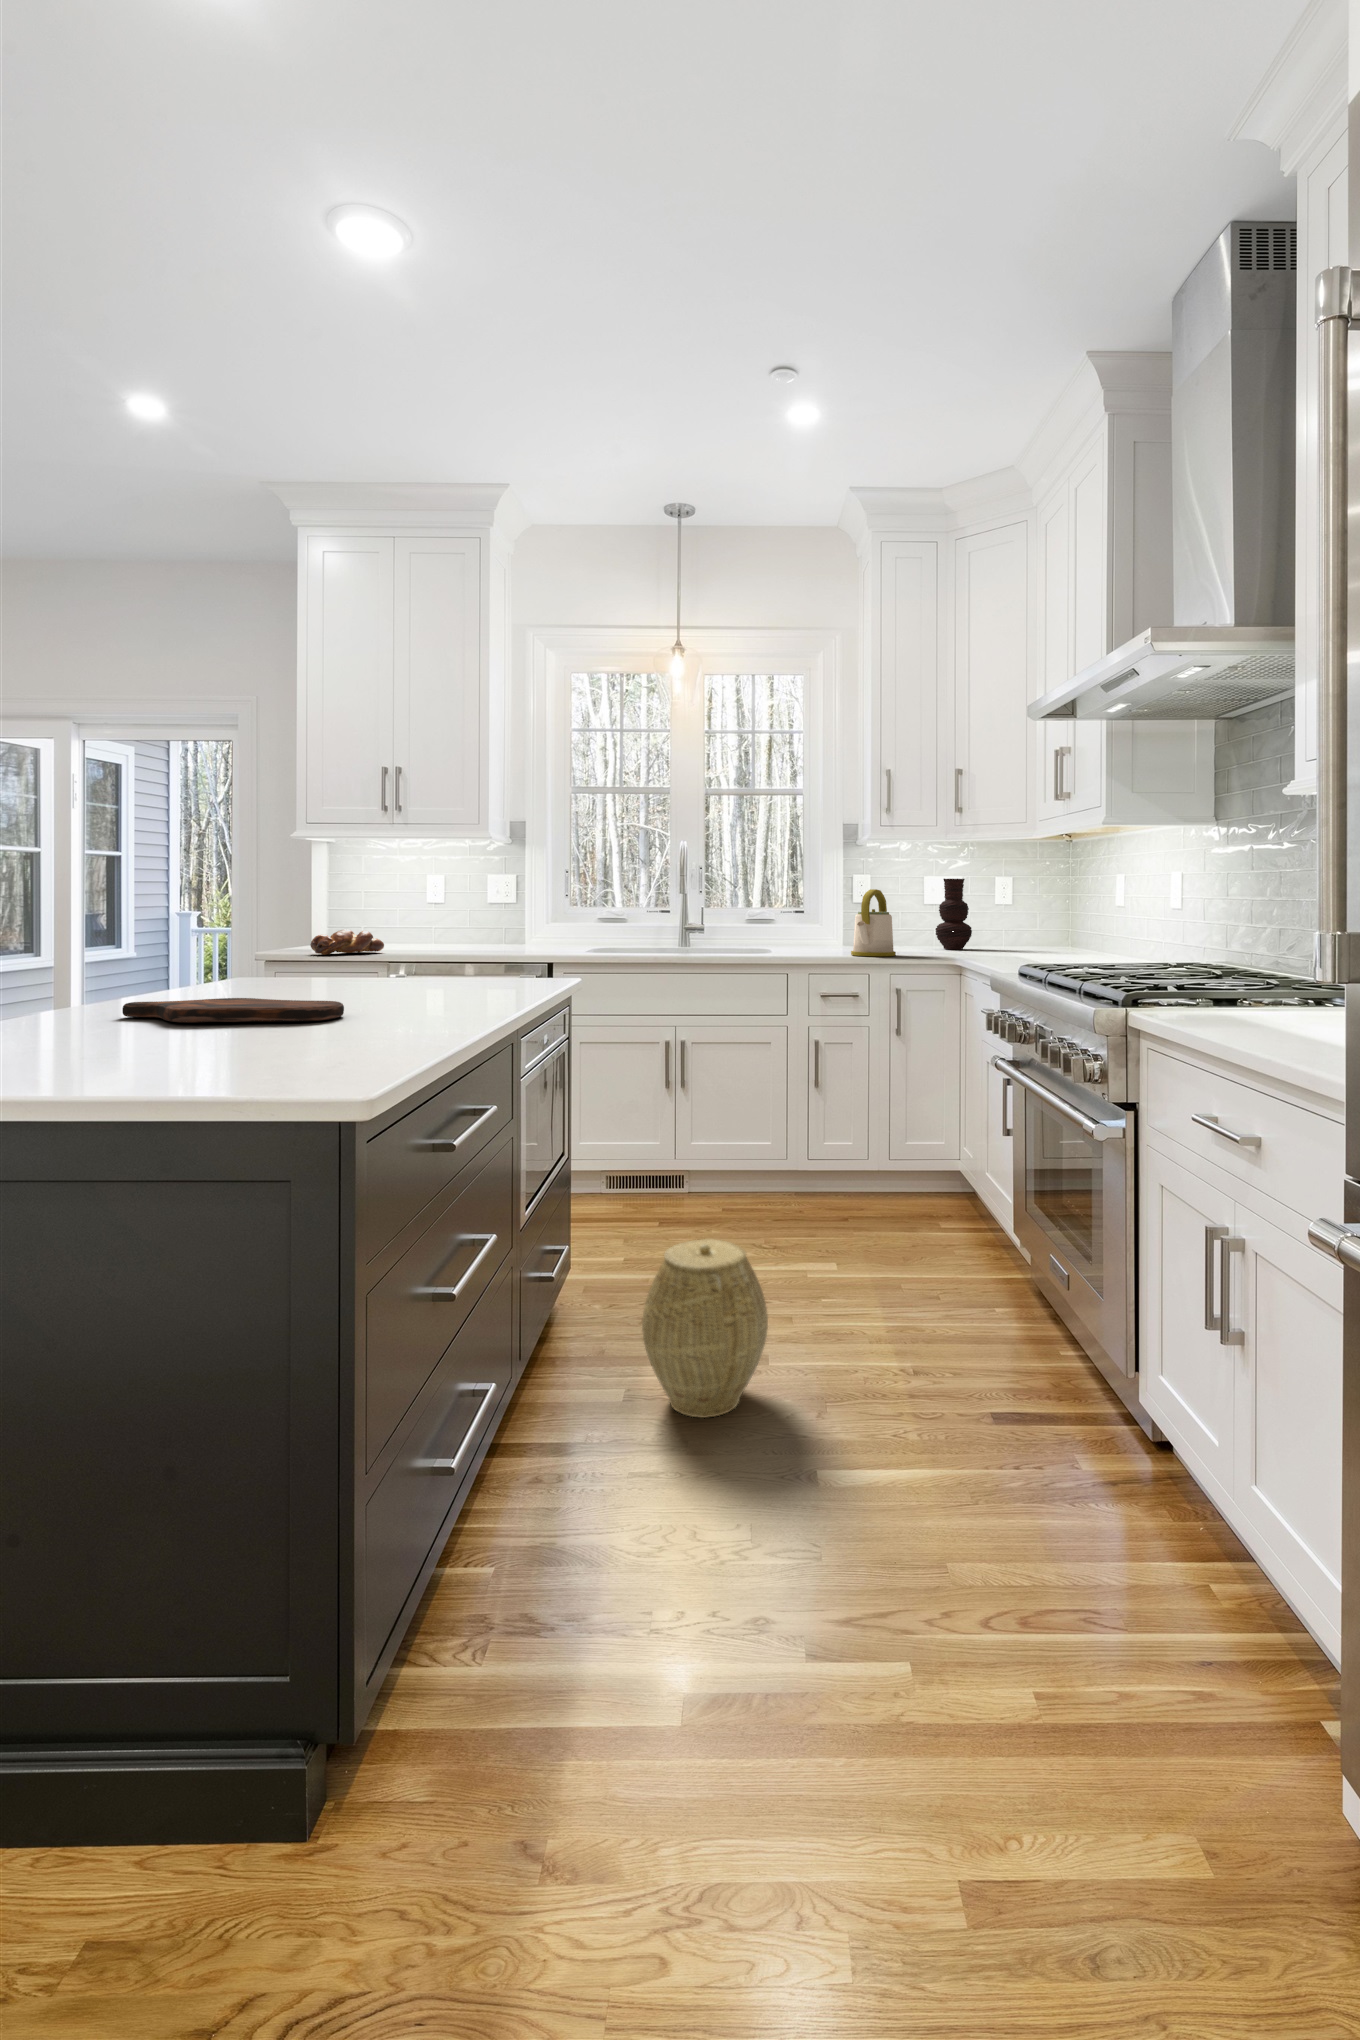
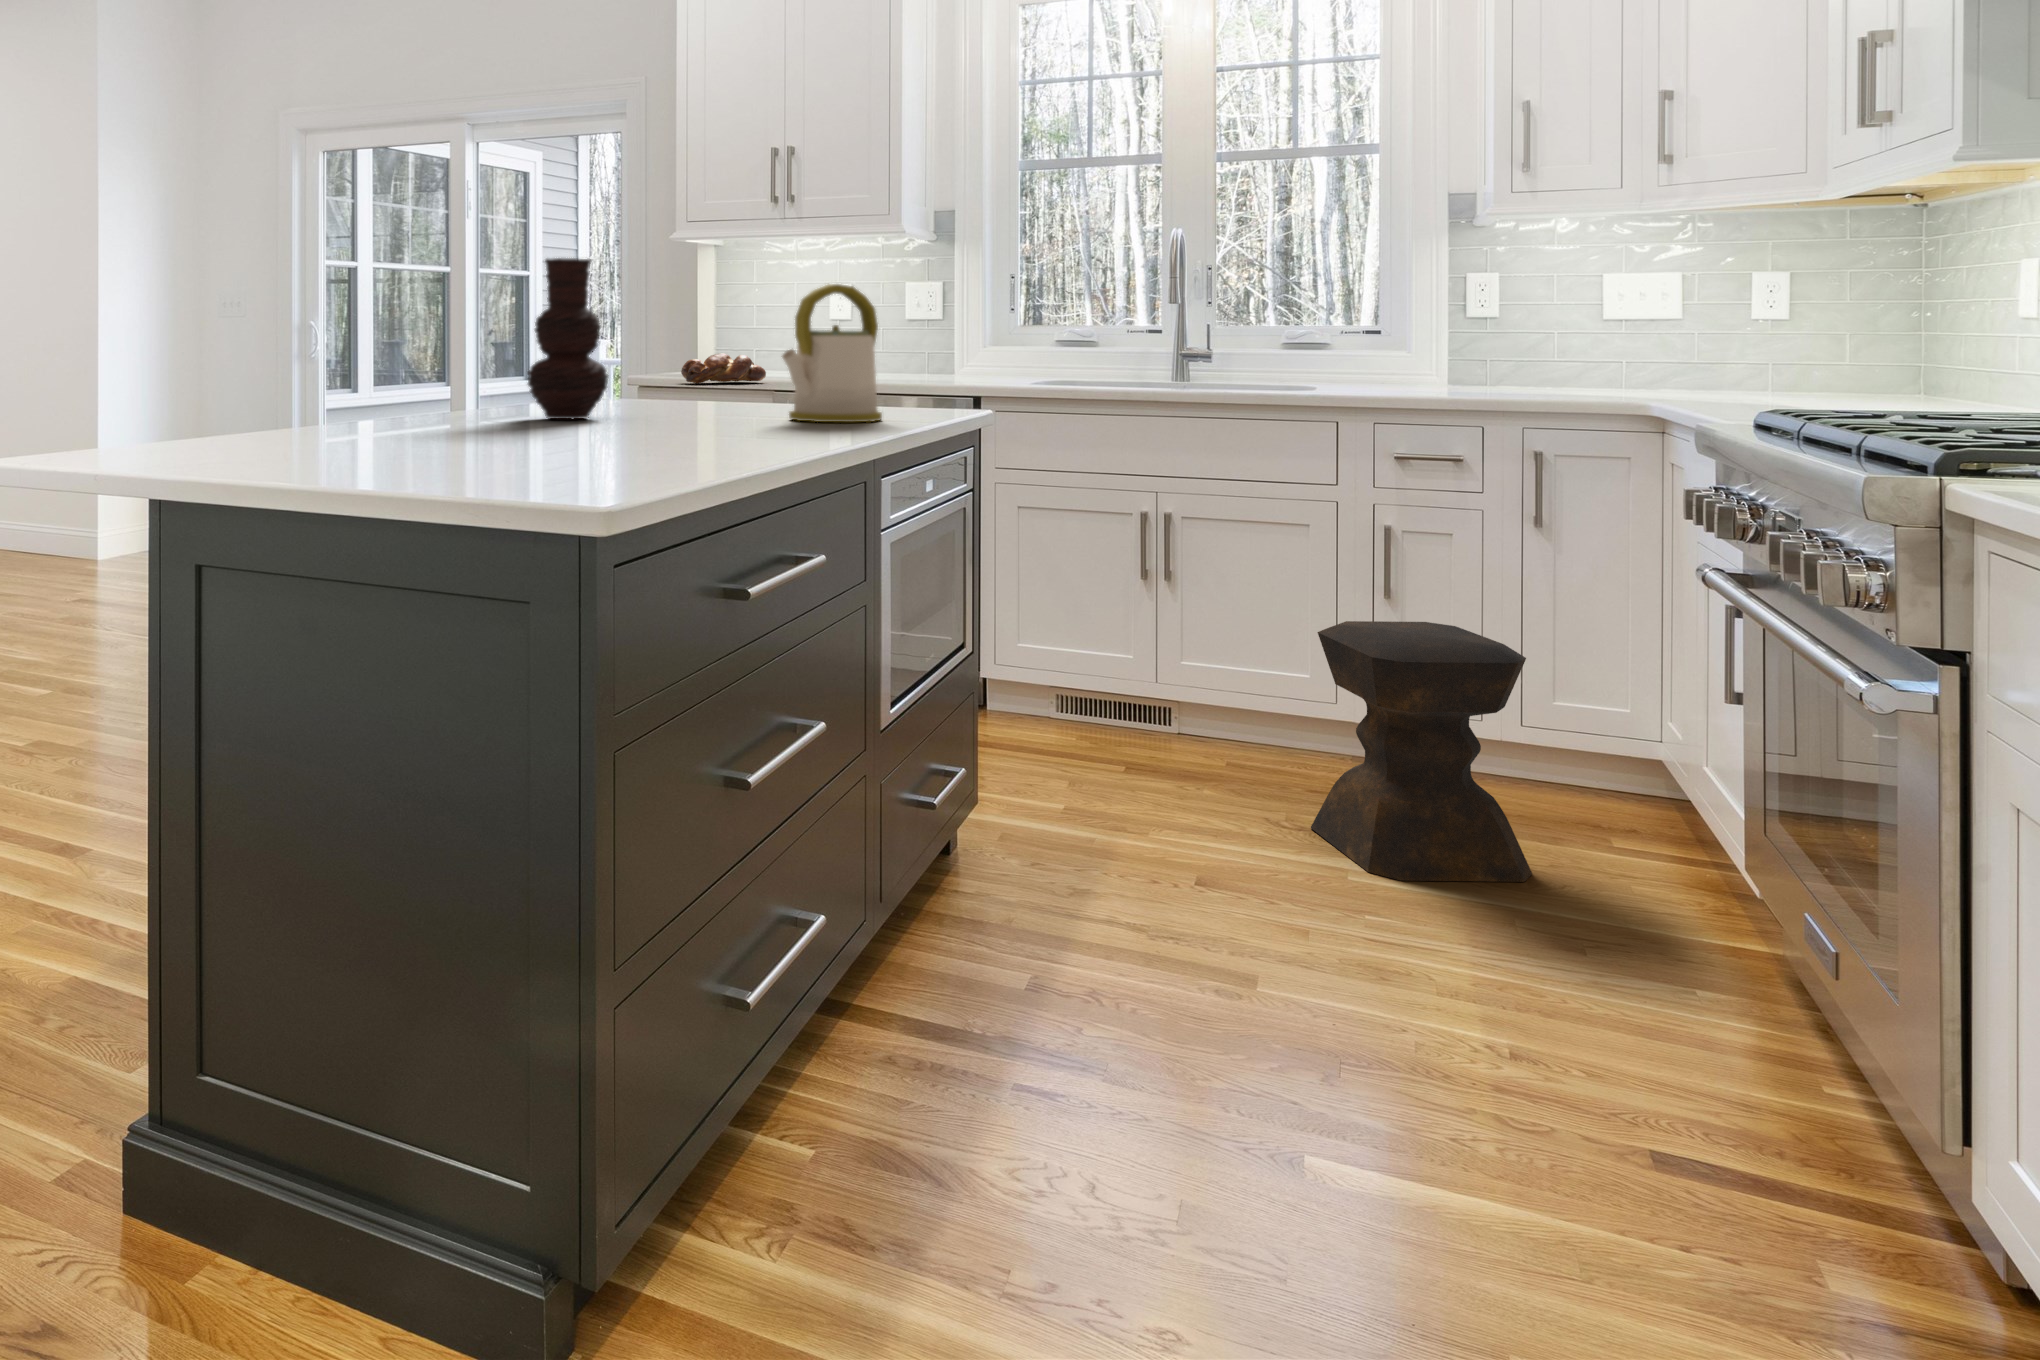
vase: present [935,879,972,949] -> present [527,258,608,419]
kettle: present [851,889,896,956] -> present [782,284,882,422]
cutting board: present [122,998,344,1023] -> none [448,414,663,441]
stool: none [779,1099,903,1269] -> present [1311,621,1532,882]
woven basket: present [642,1239,768,1418] -> none [1054,786,1245,1038]

